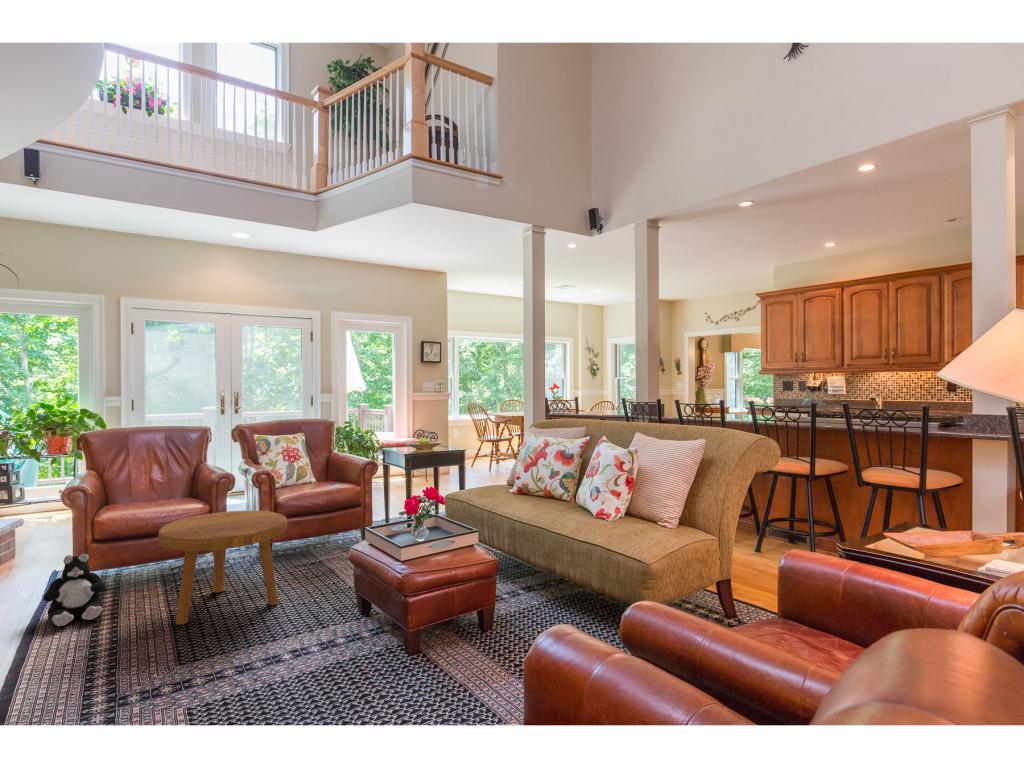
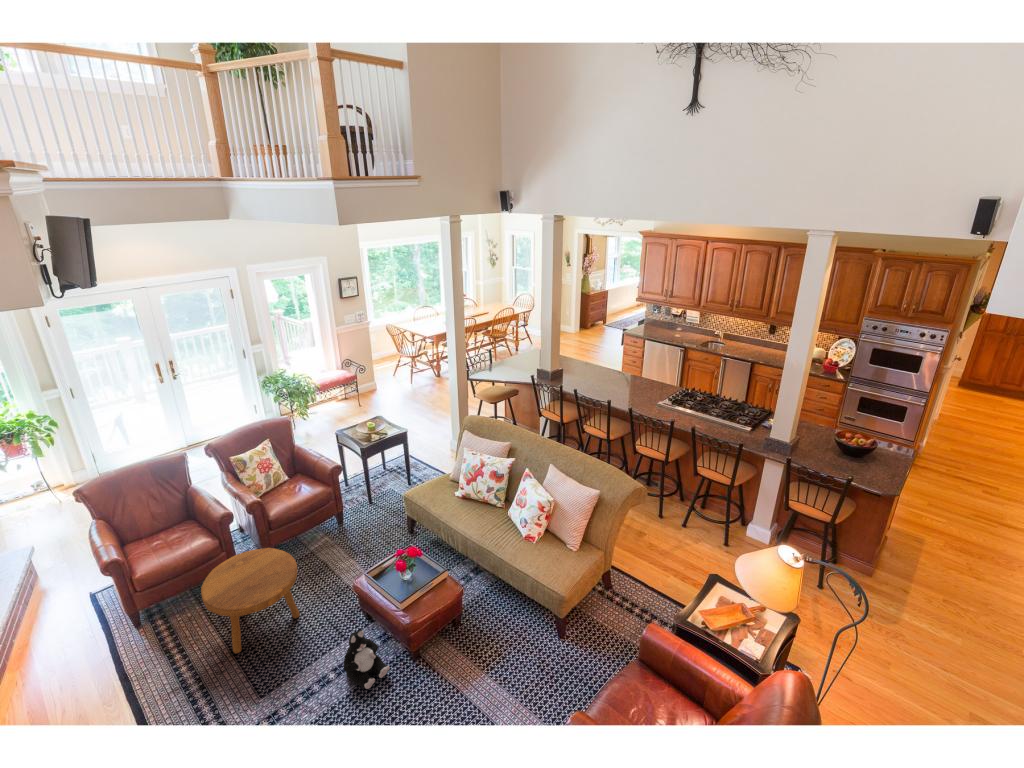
plush toy: present [43,553,106,626] -> present [344,630,390,689]

